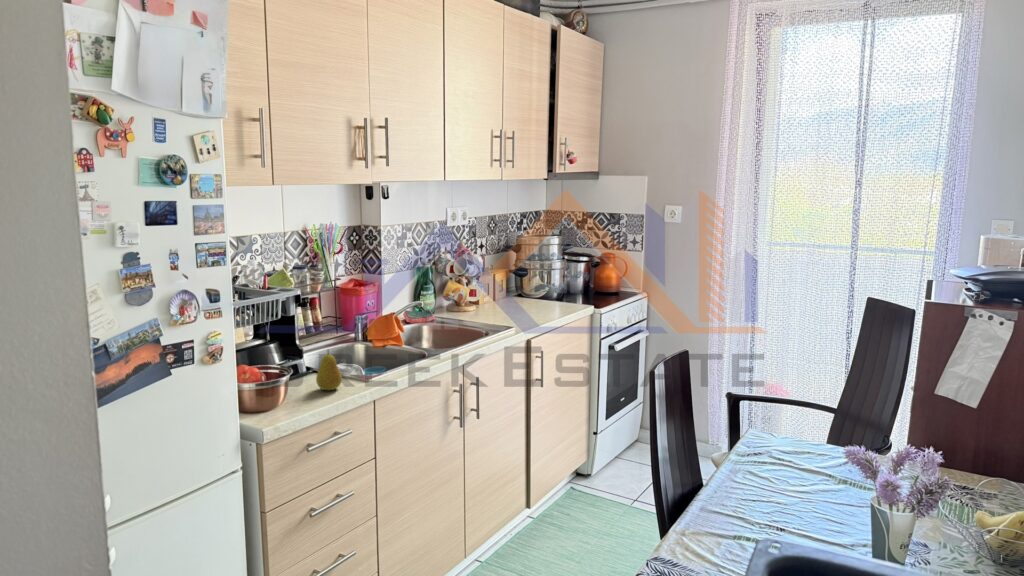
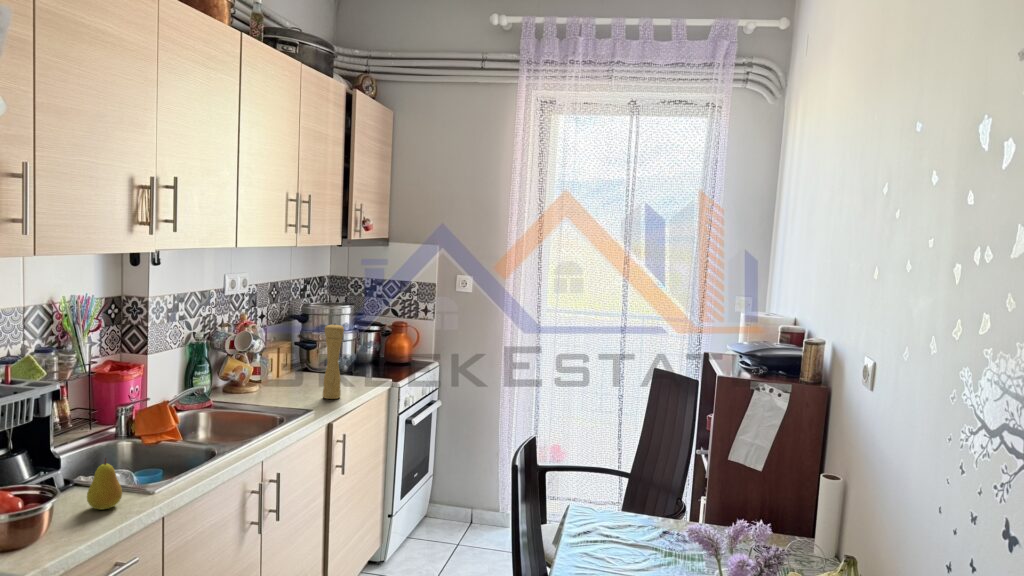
pepper mill: none [527,250,544,318] -> present [323,324,344,399]

